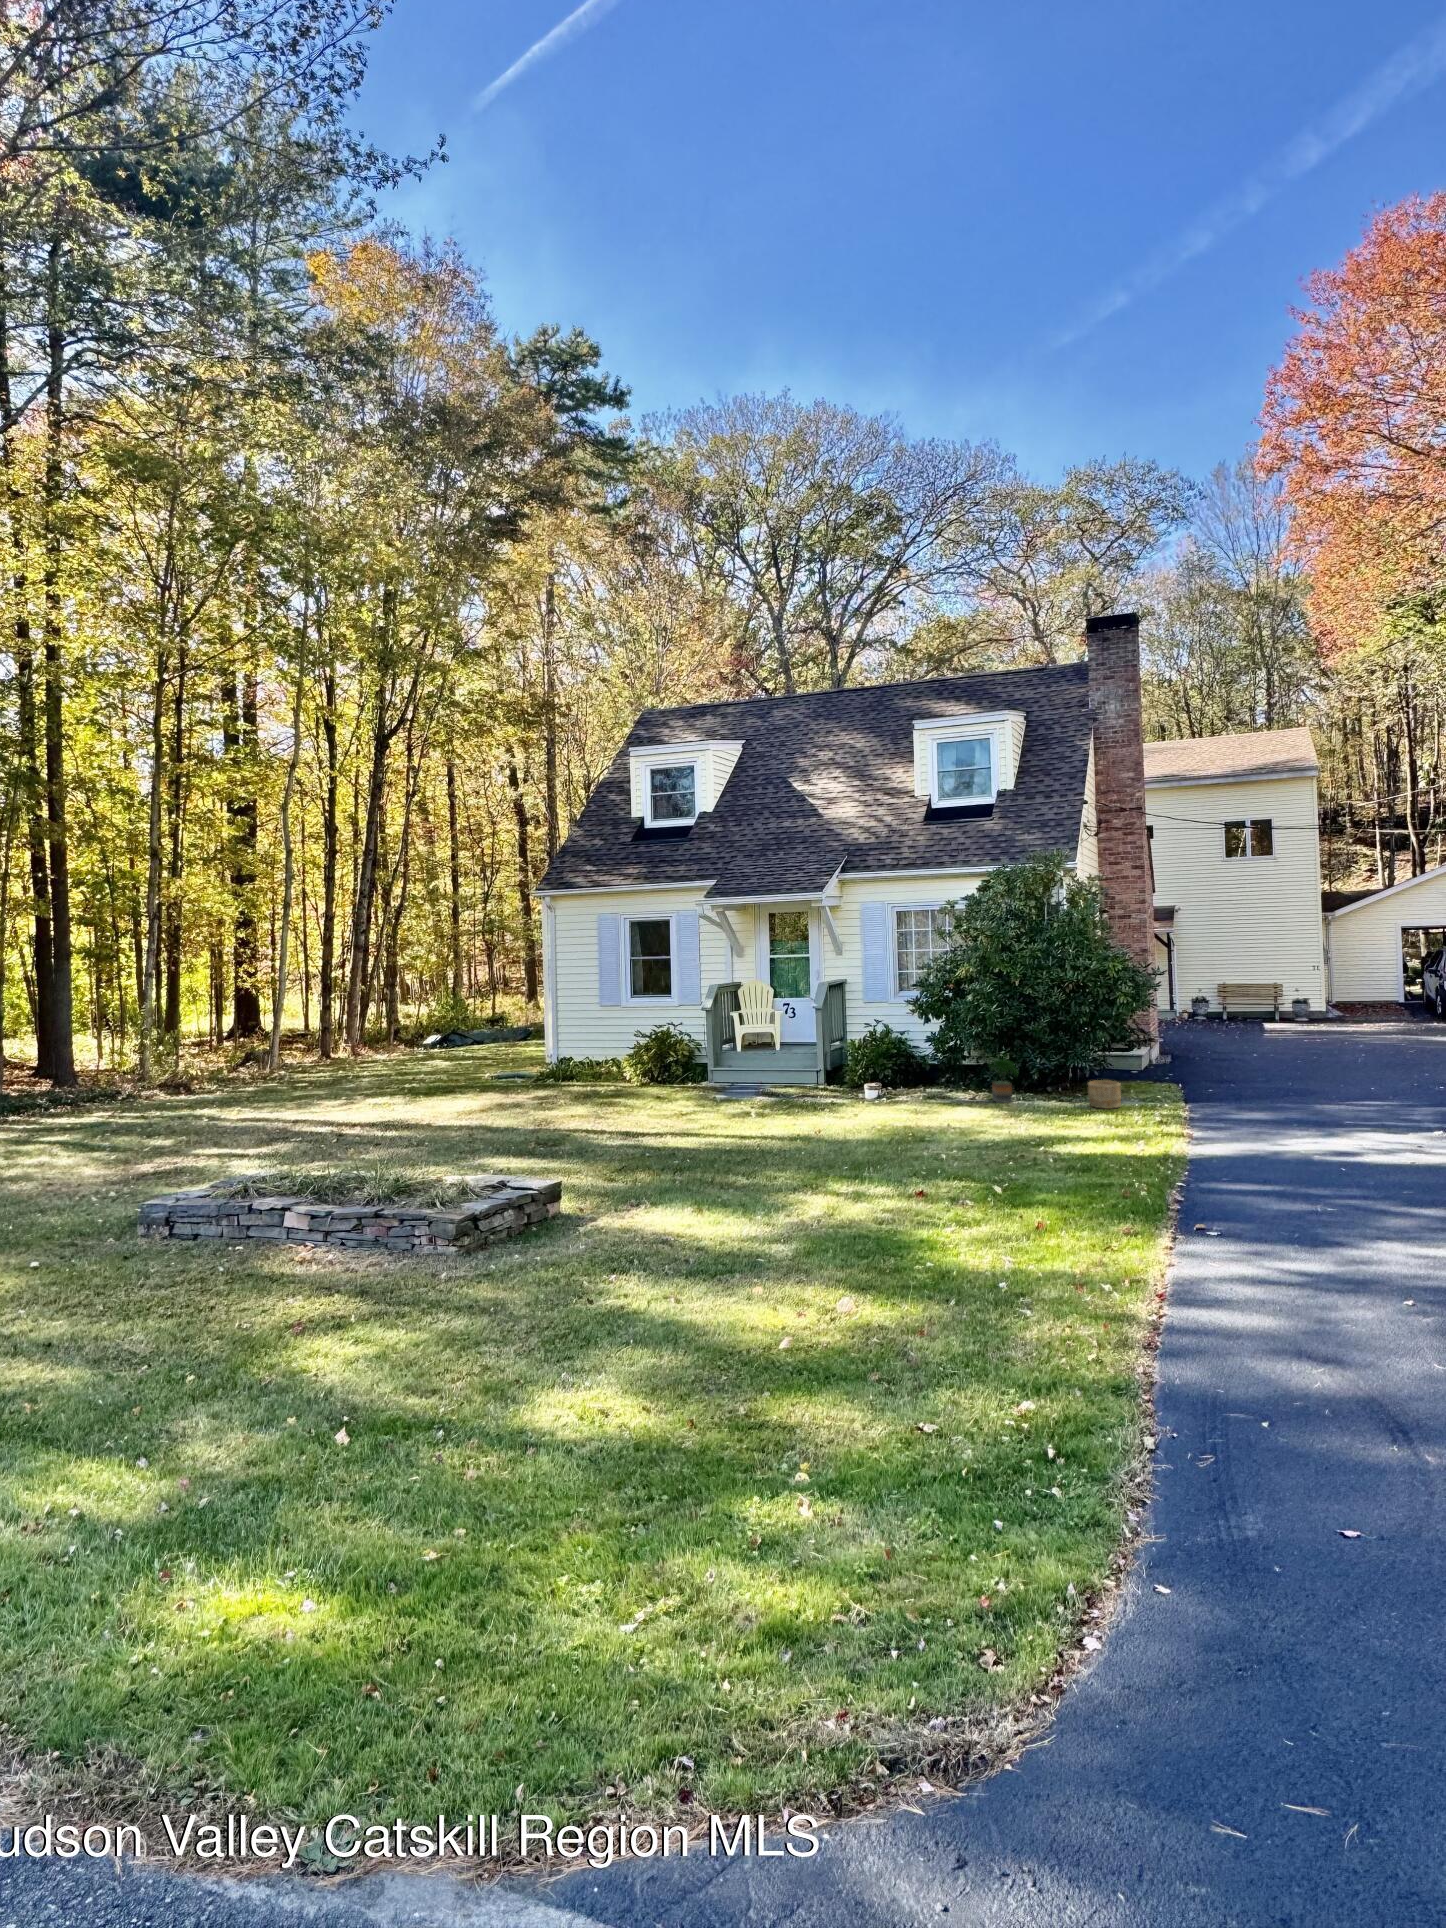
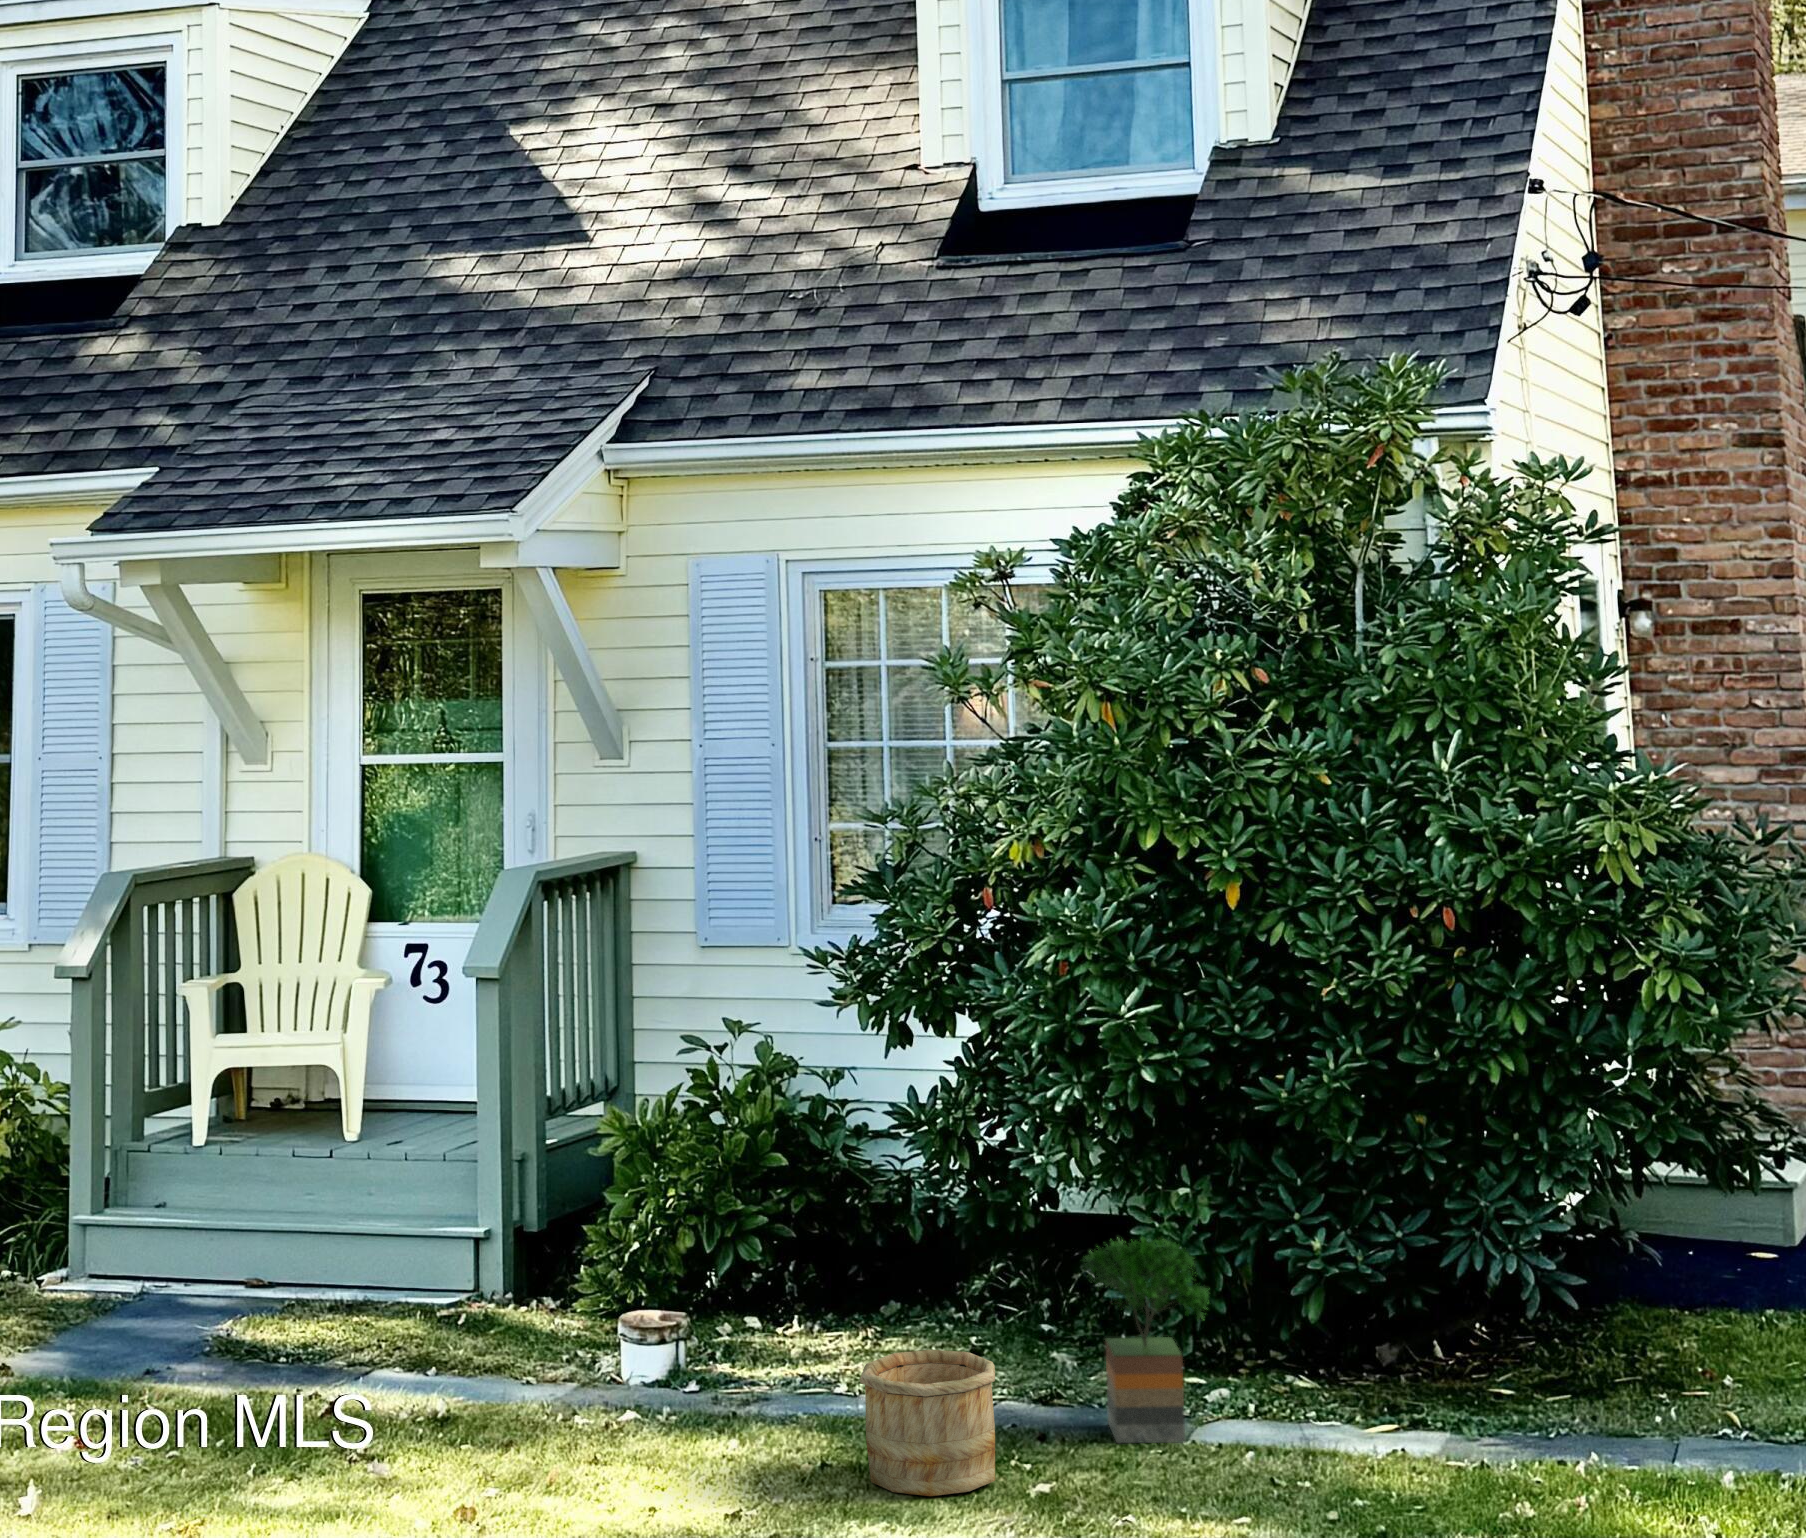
wooden bucket: present [1088,1080,1121,1109] -> present [860,1350,995,1496]

